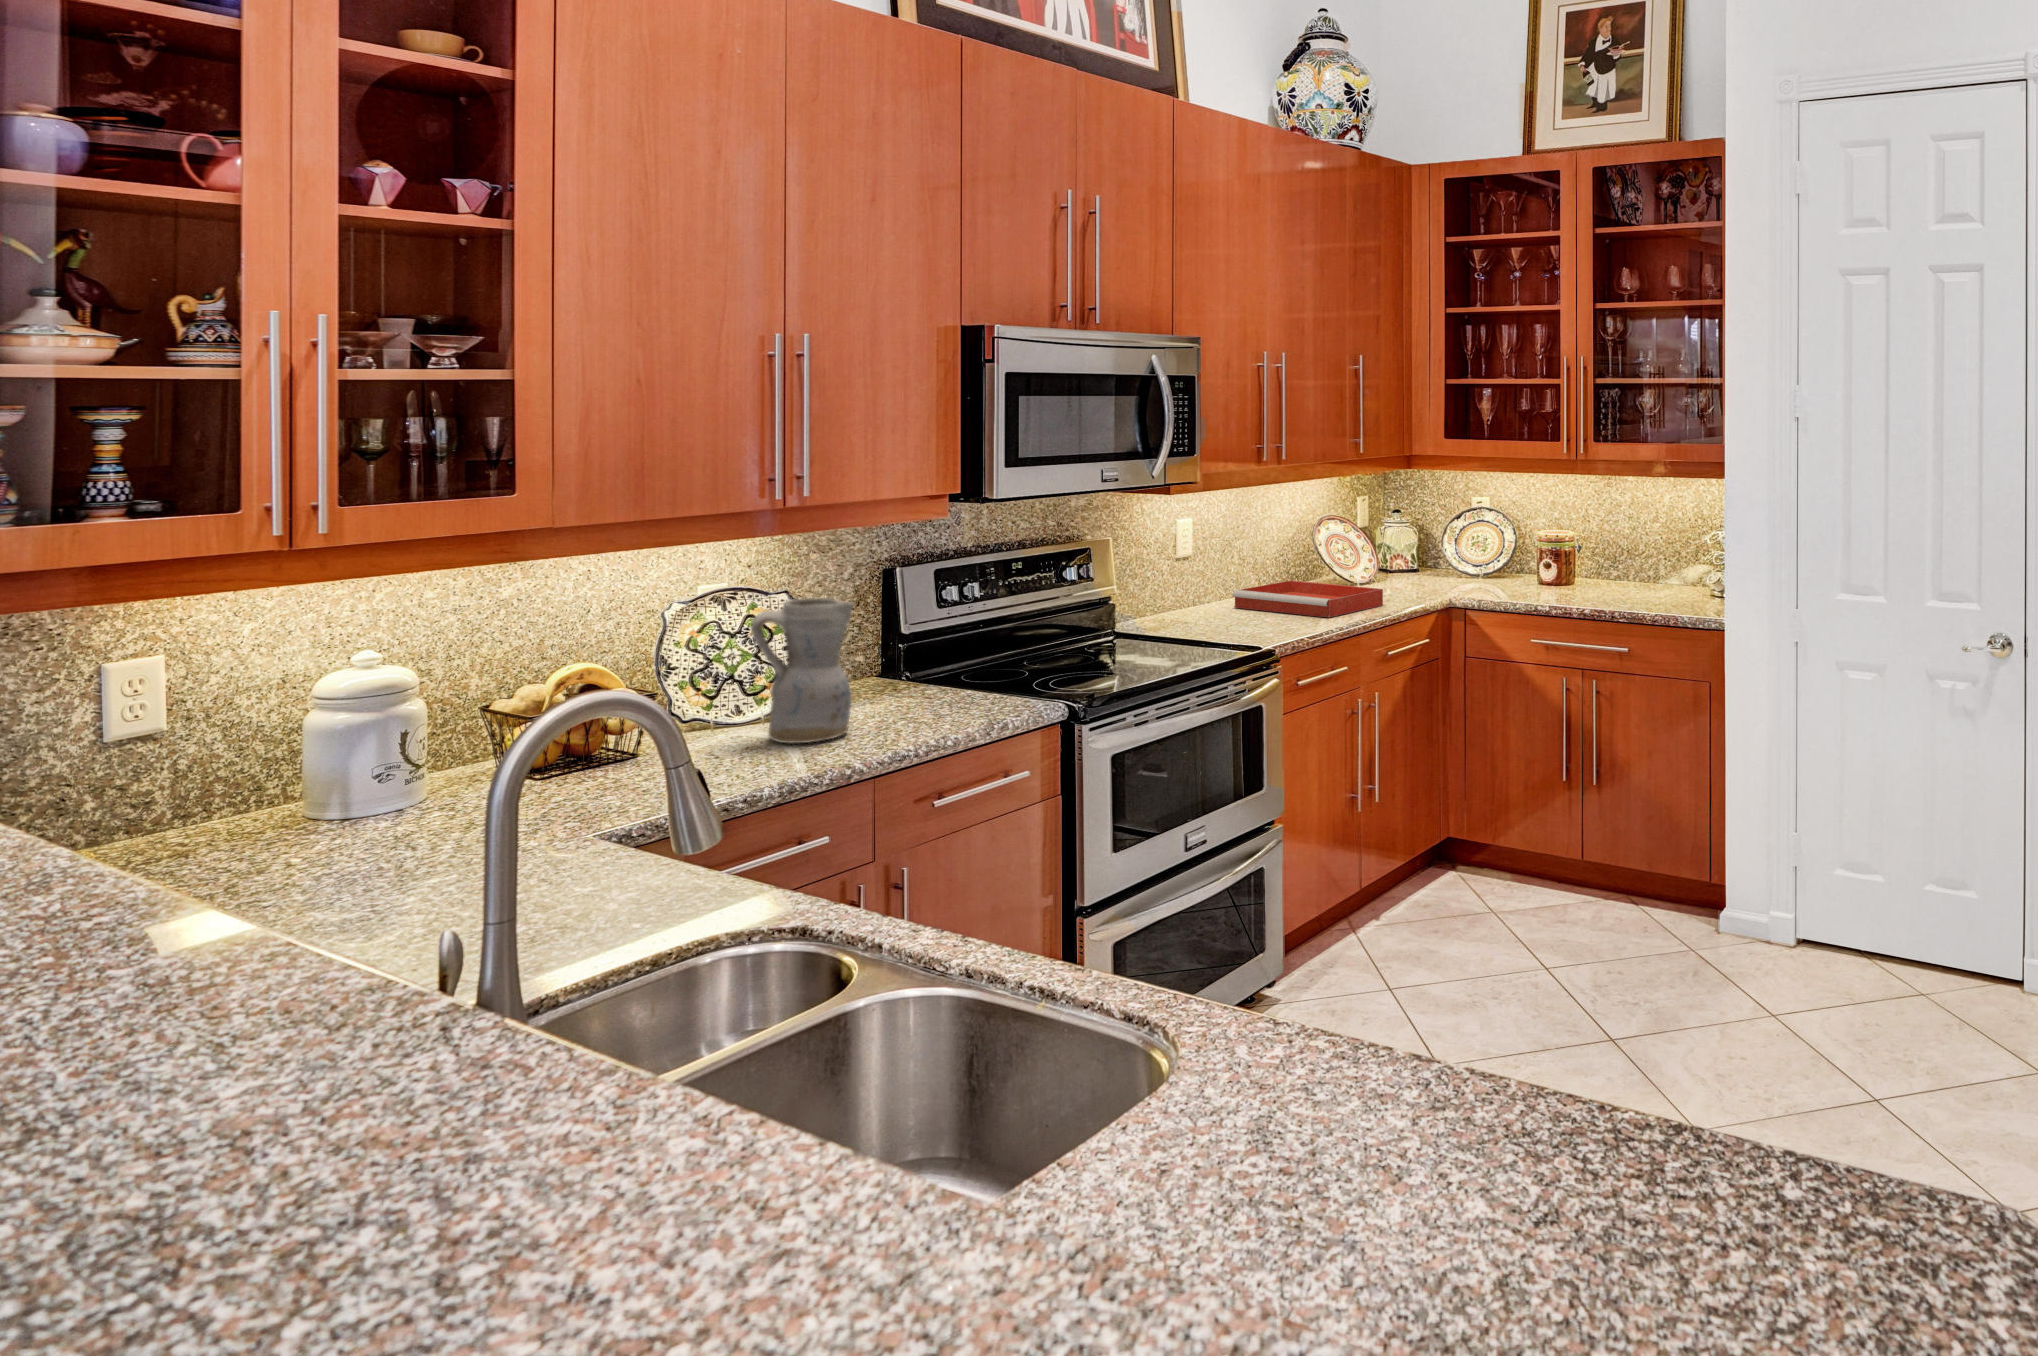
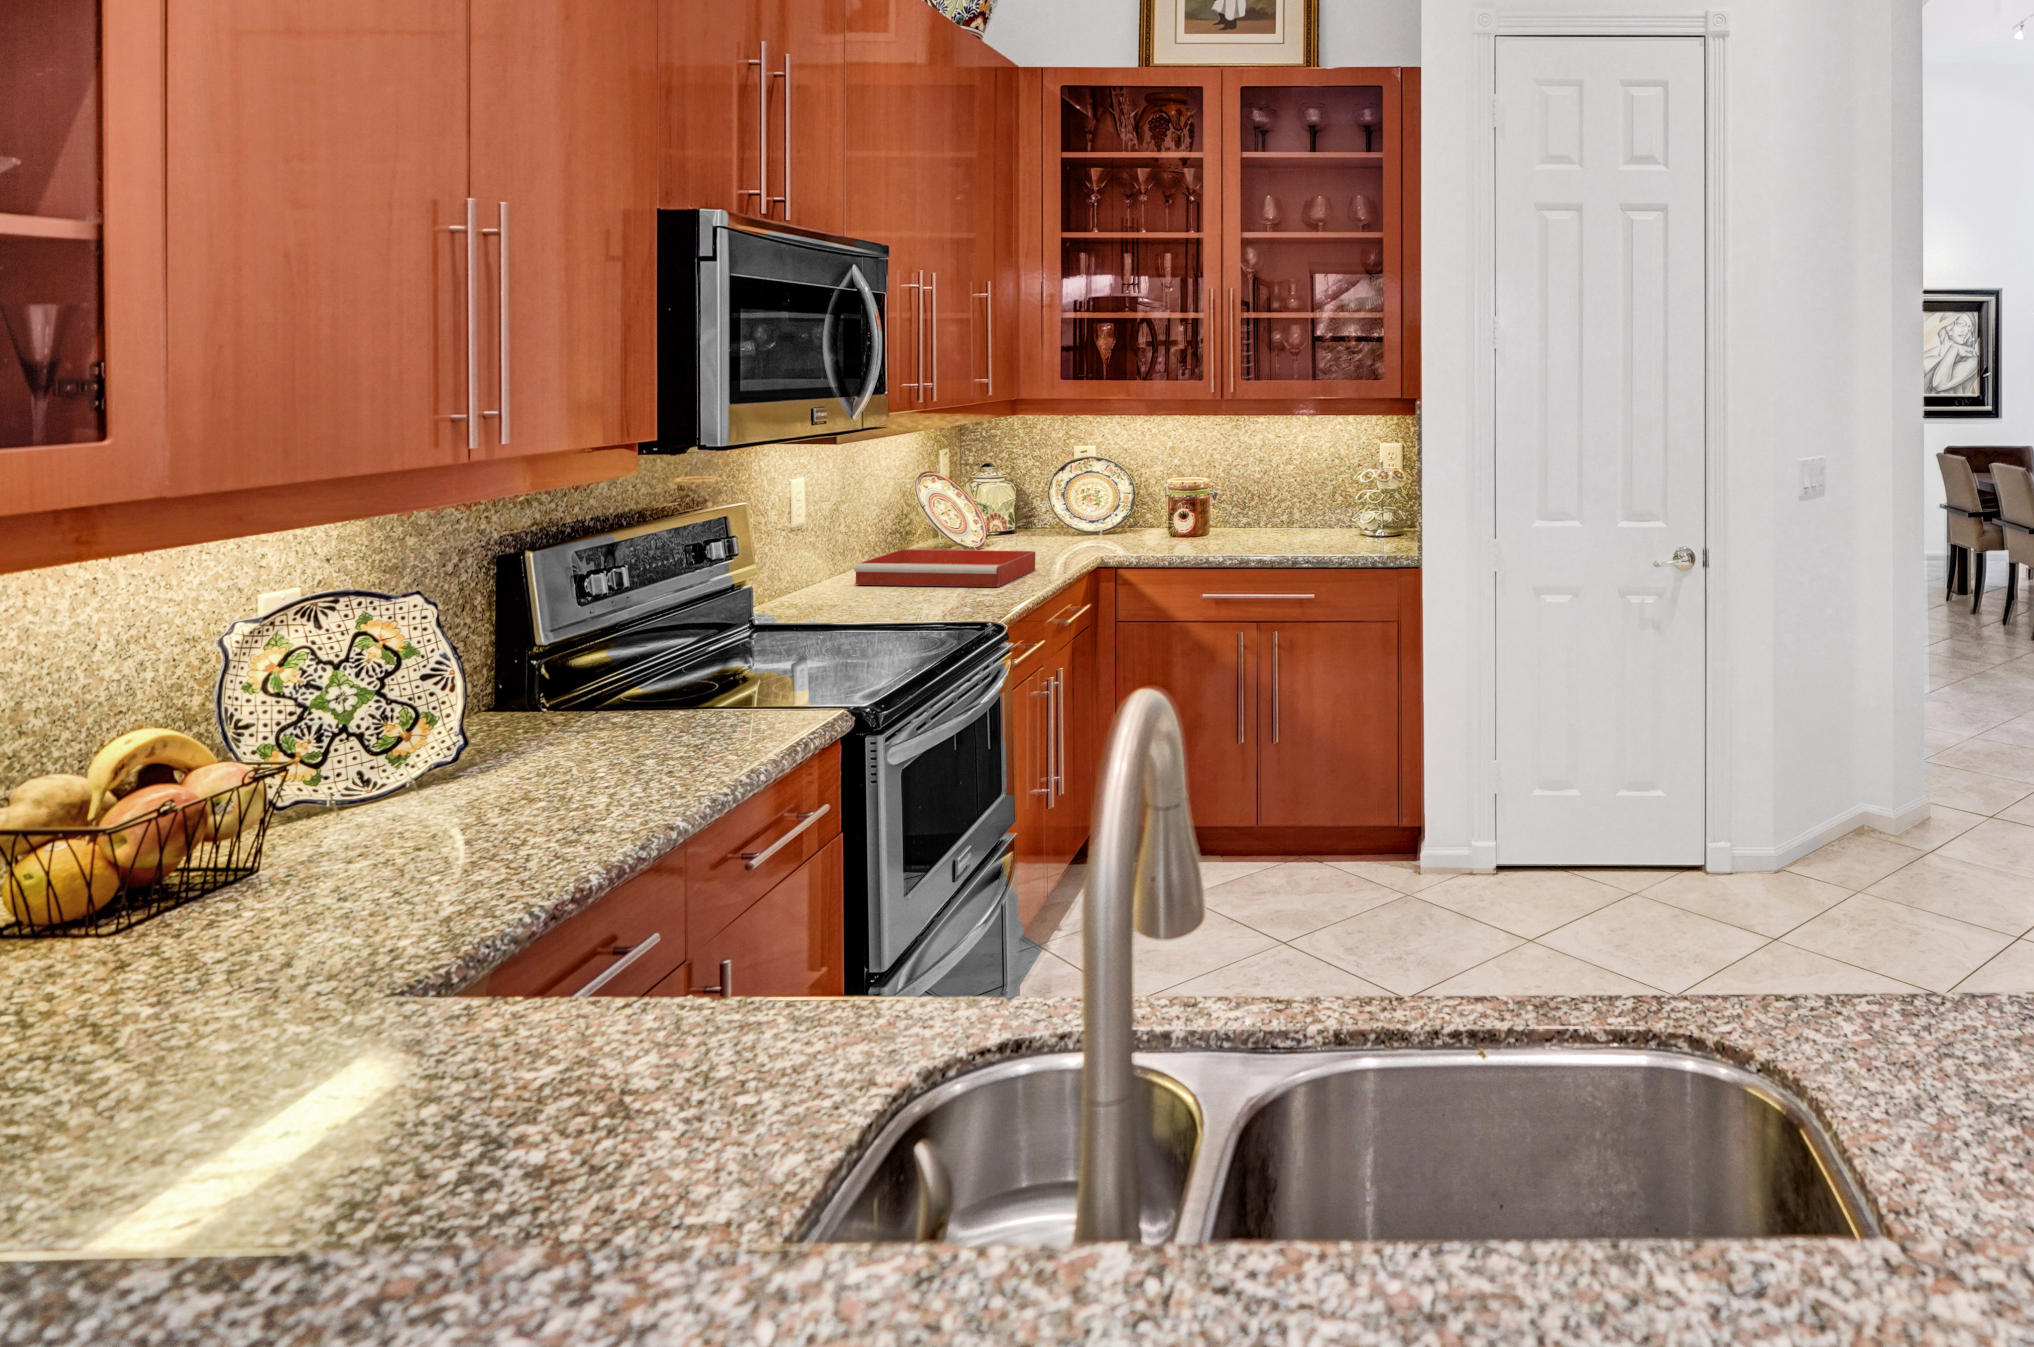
ceramic pitcher: present [751,598,853,743] -> none [453,595,611,809]

